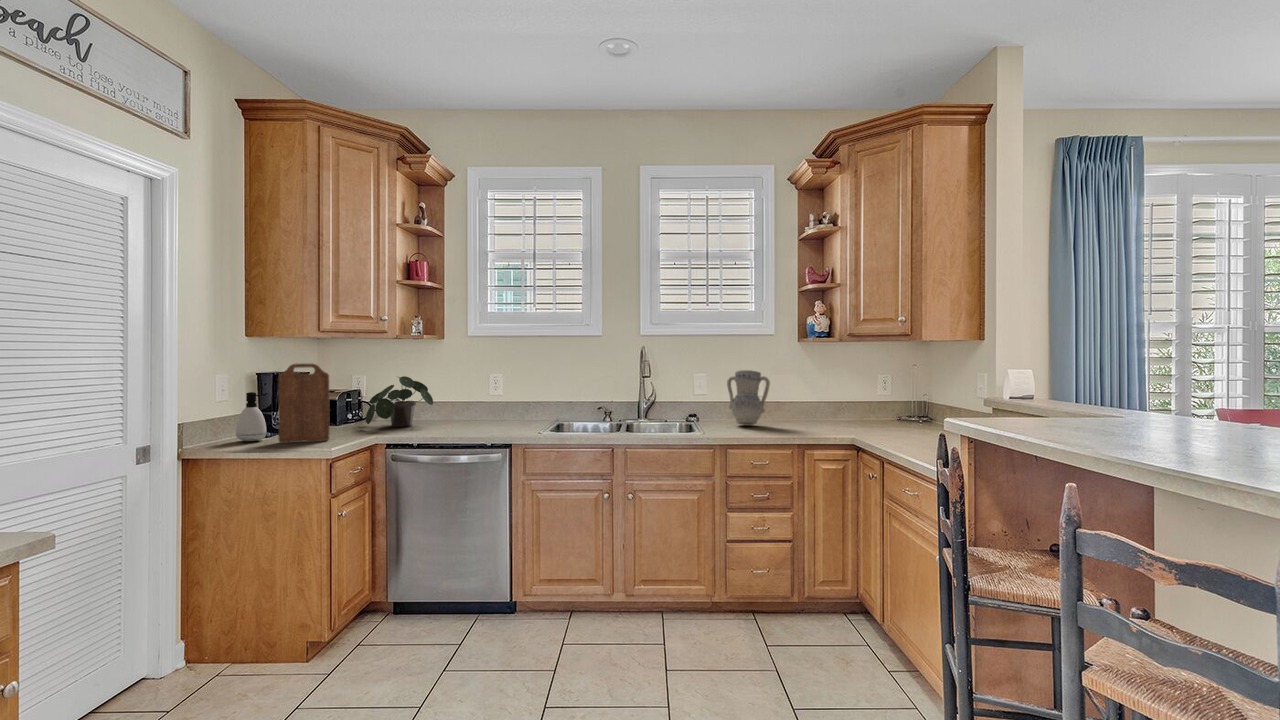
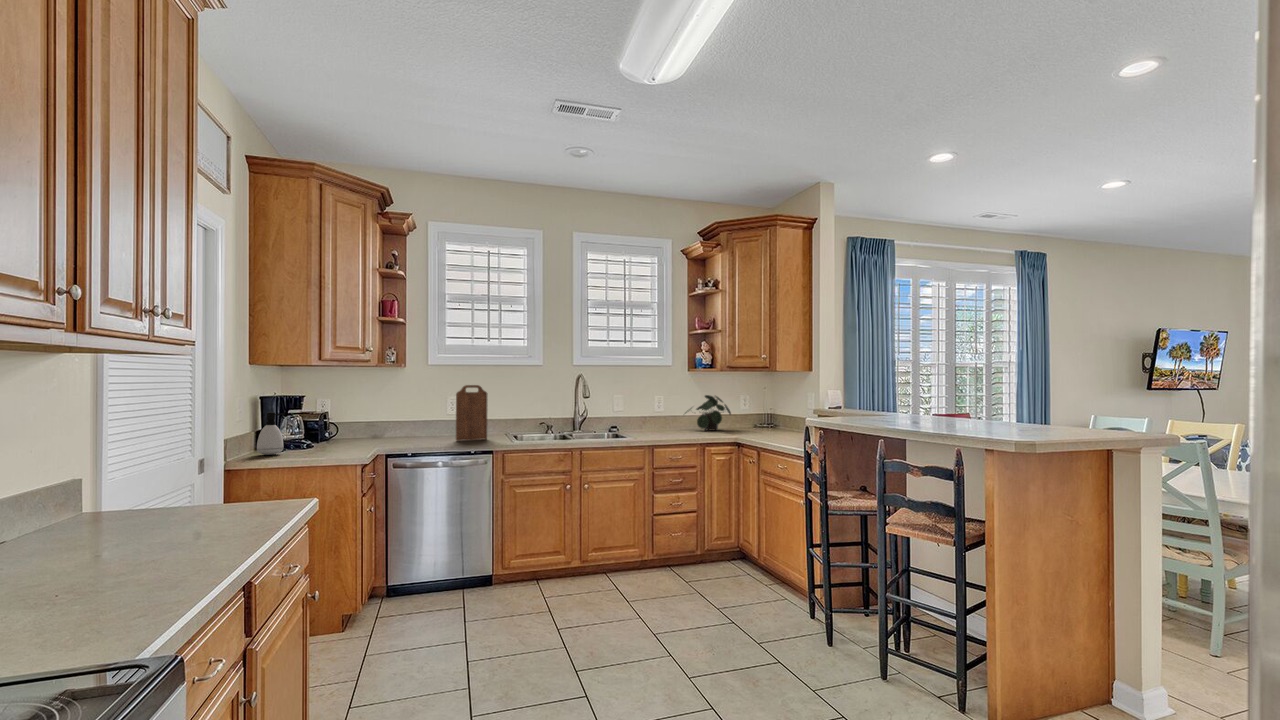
cutting board: present [278,364,329,442] -> present [456,385,487,441]
vase: present [727,370,770,425] -> none [642,391,673,432]
potted plant: present [366,376,433,427] -> present [686,395,731,431]

